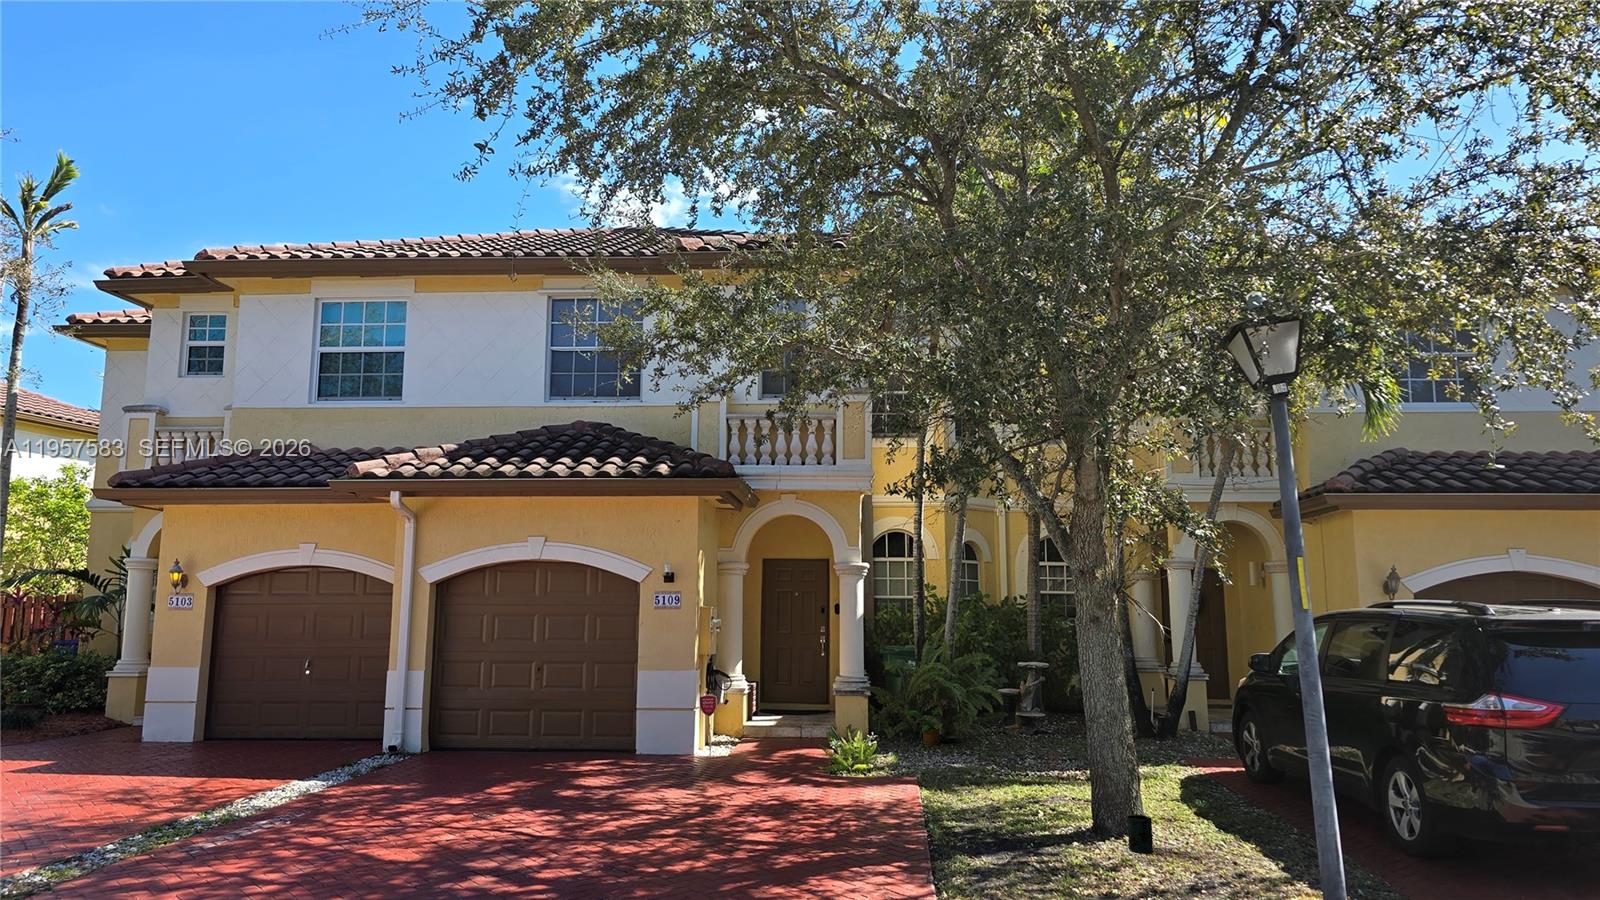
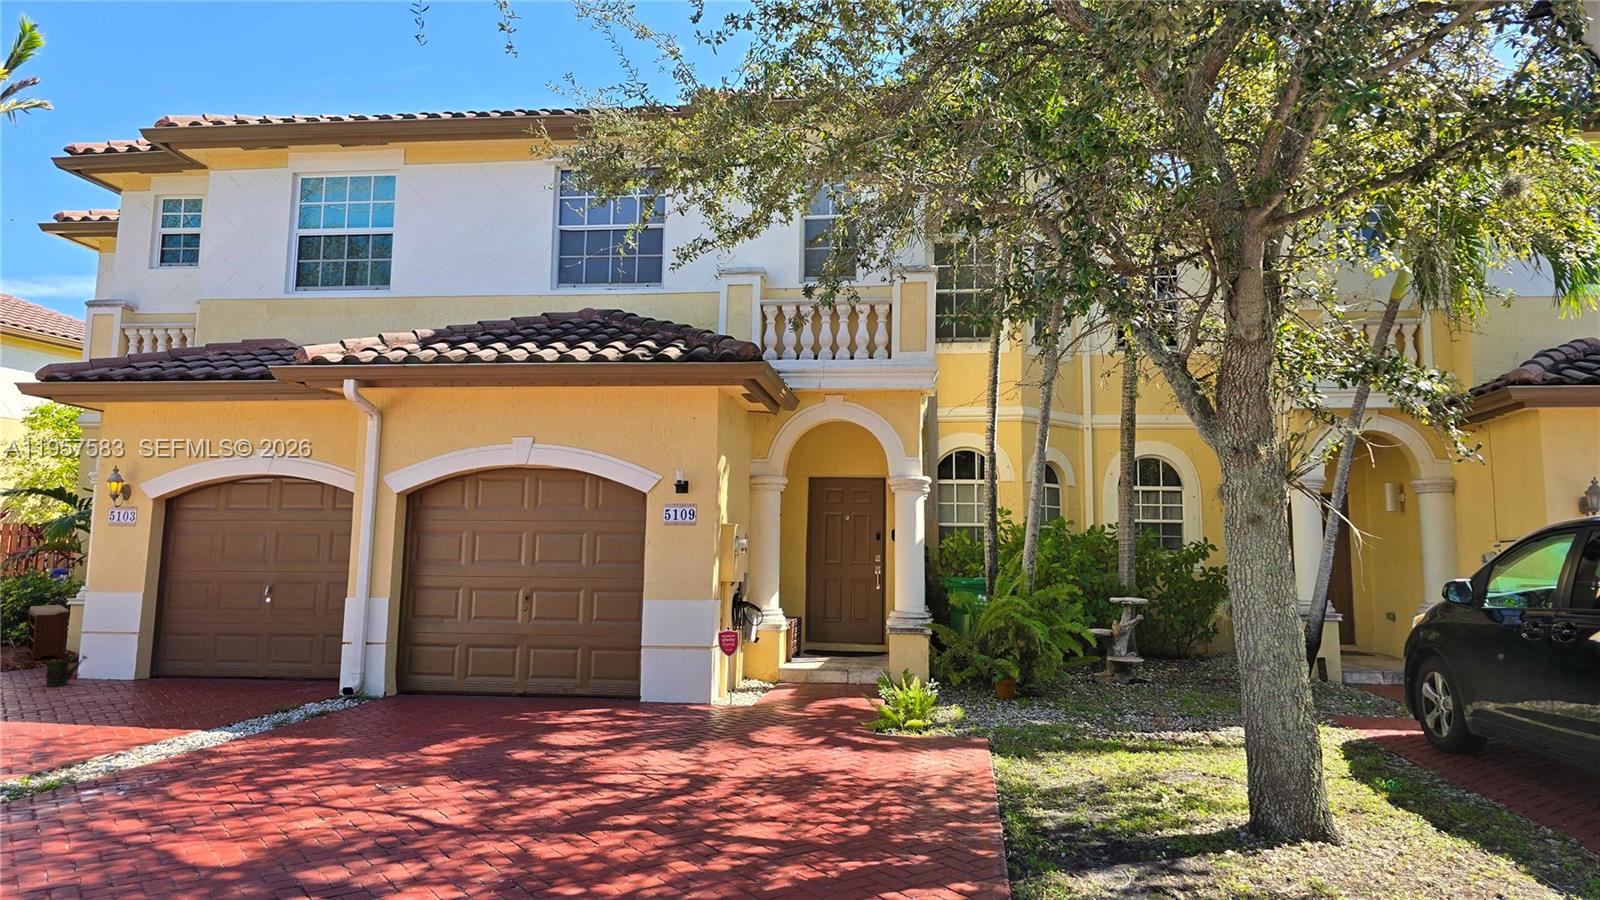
bench: none [60,681,108,731] -> present [27,605,70,660]
watering can: present [1127,815,1153,853] -> present [46,656,87,687]

